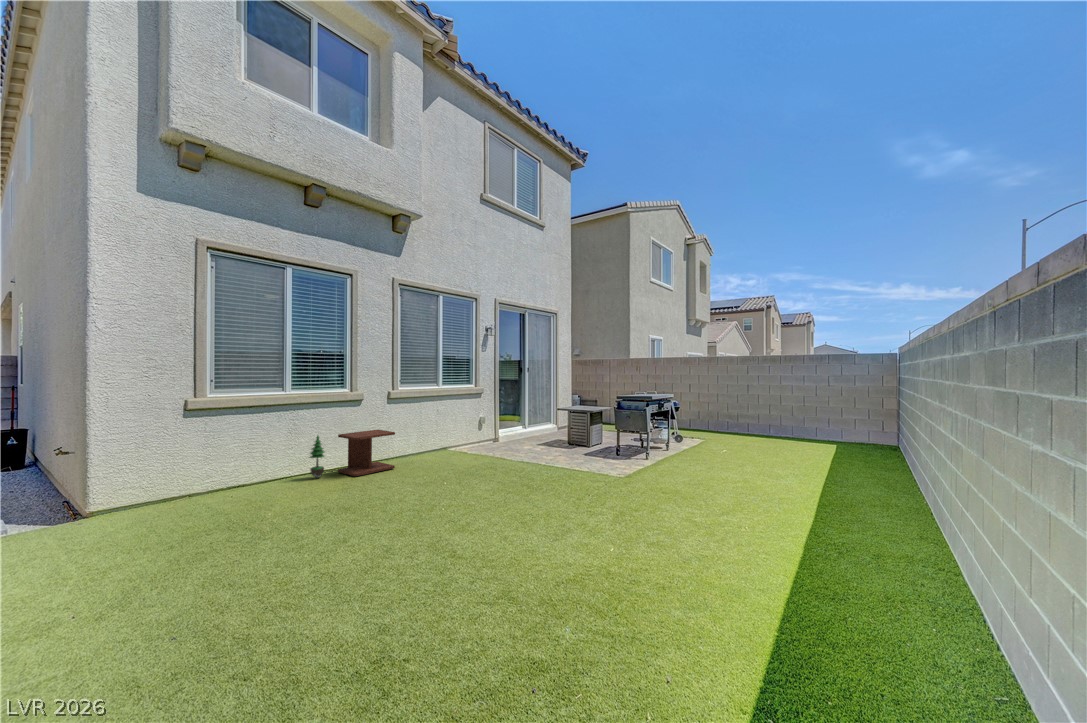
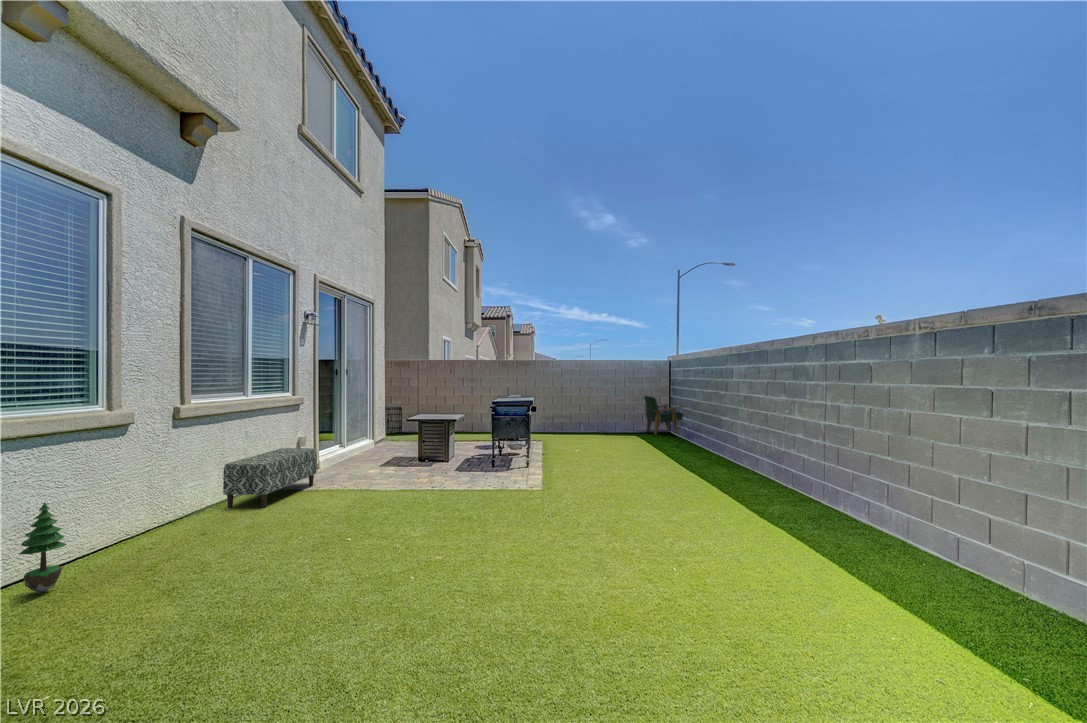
armchair: none [849,404,902,456] -> present [644,396,684,434]
bench: none [420,423,481,460] -> present [223,448,317,508]
side table: present [338,430,395,476] -> none [83,475,209,568]

